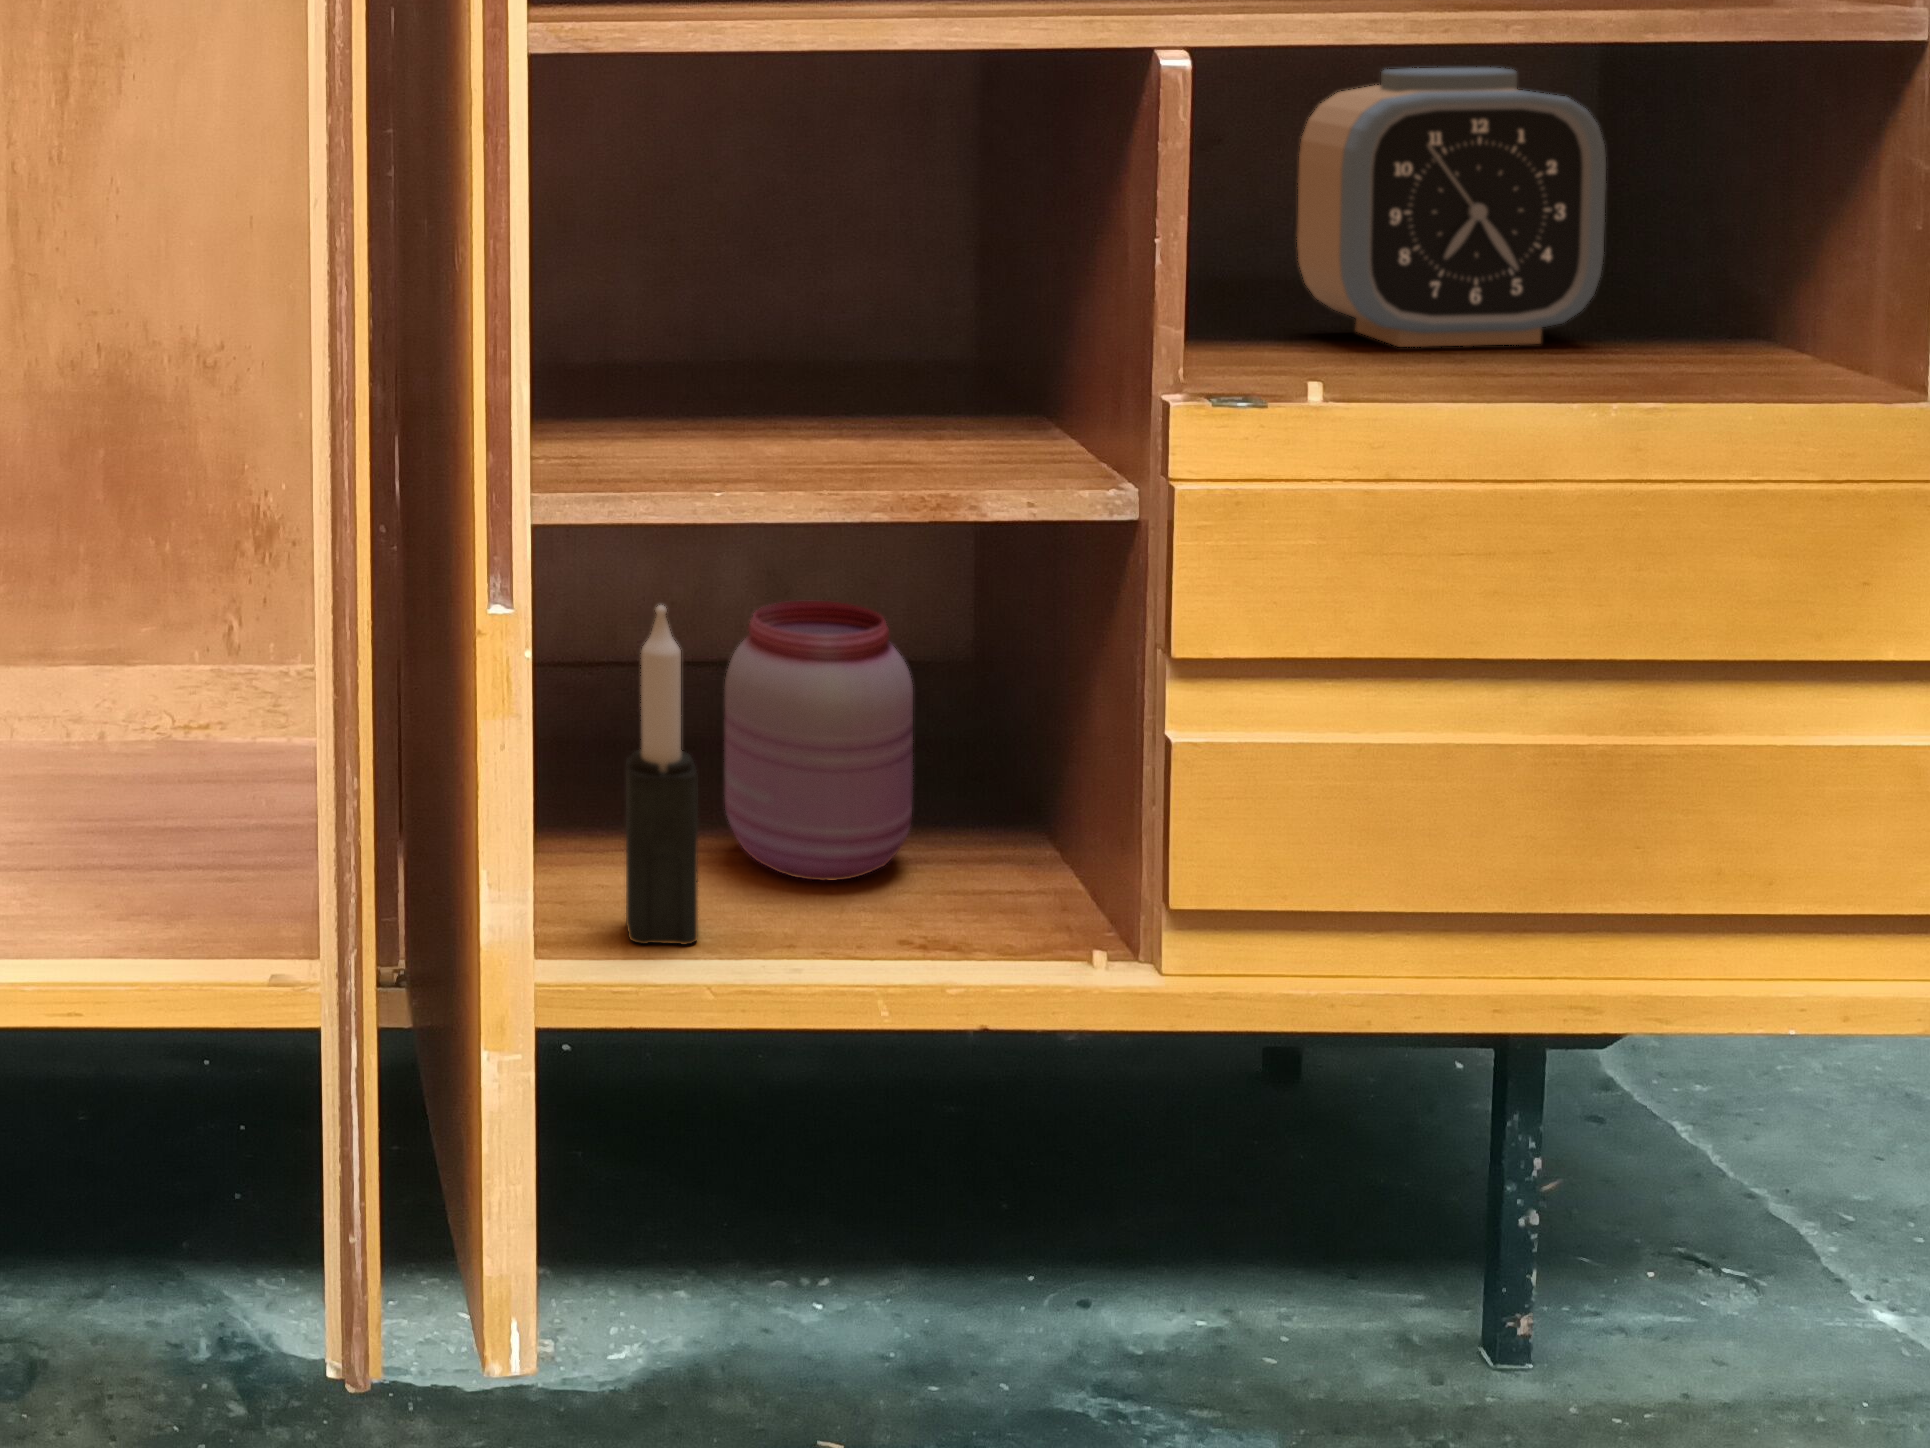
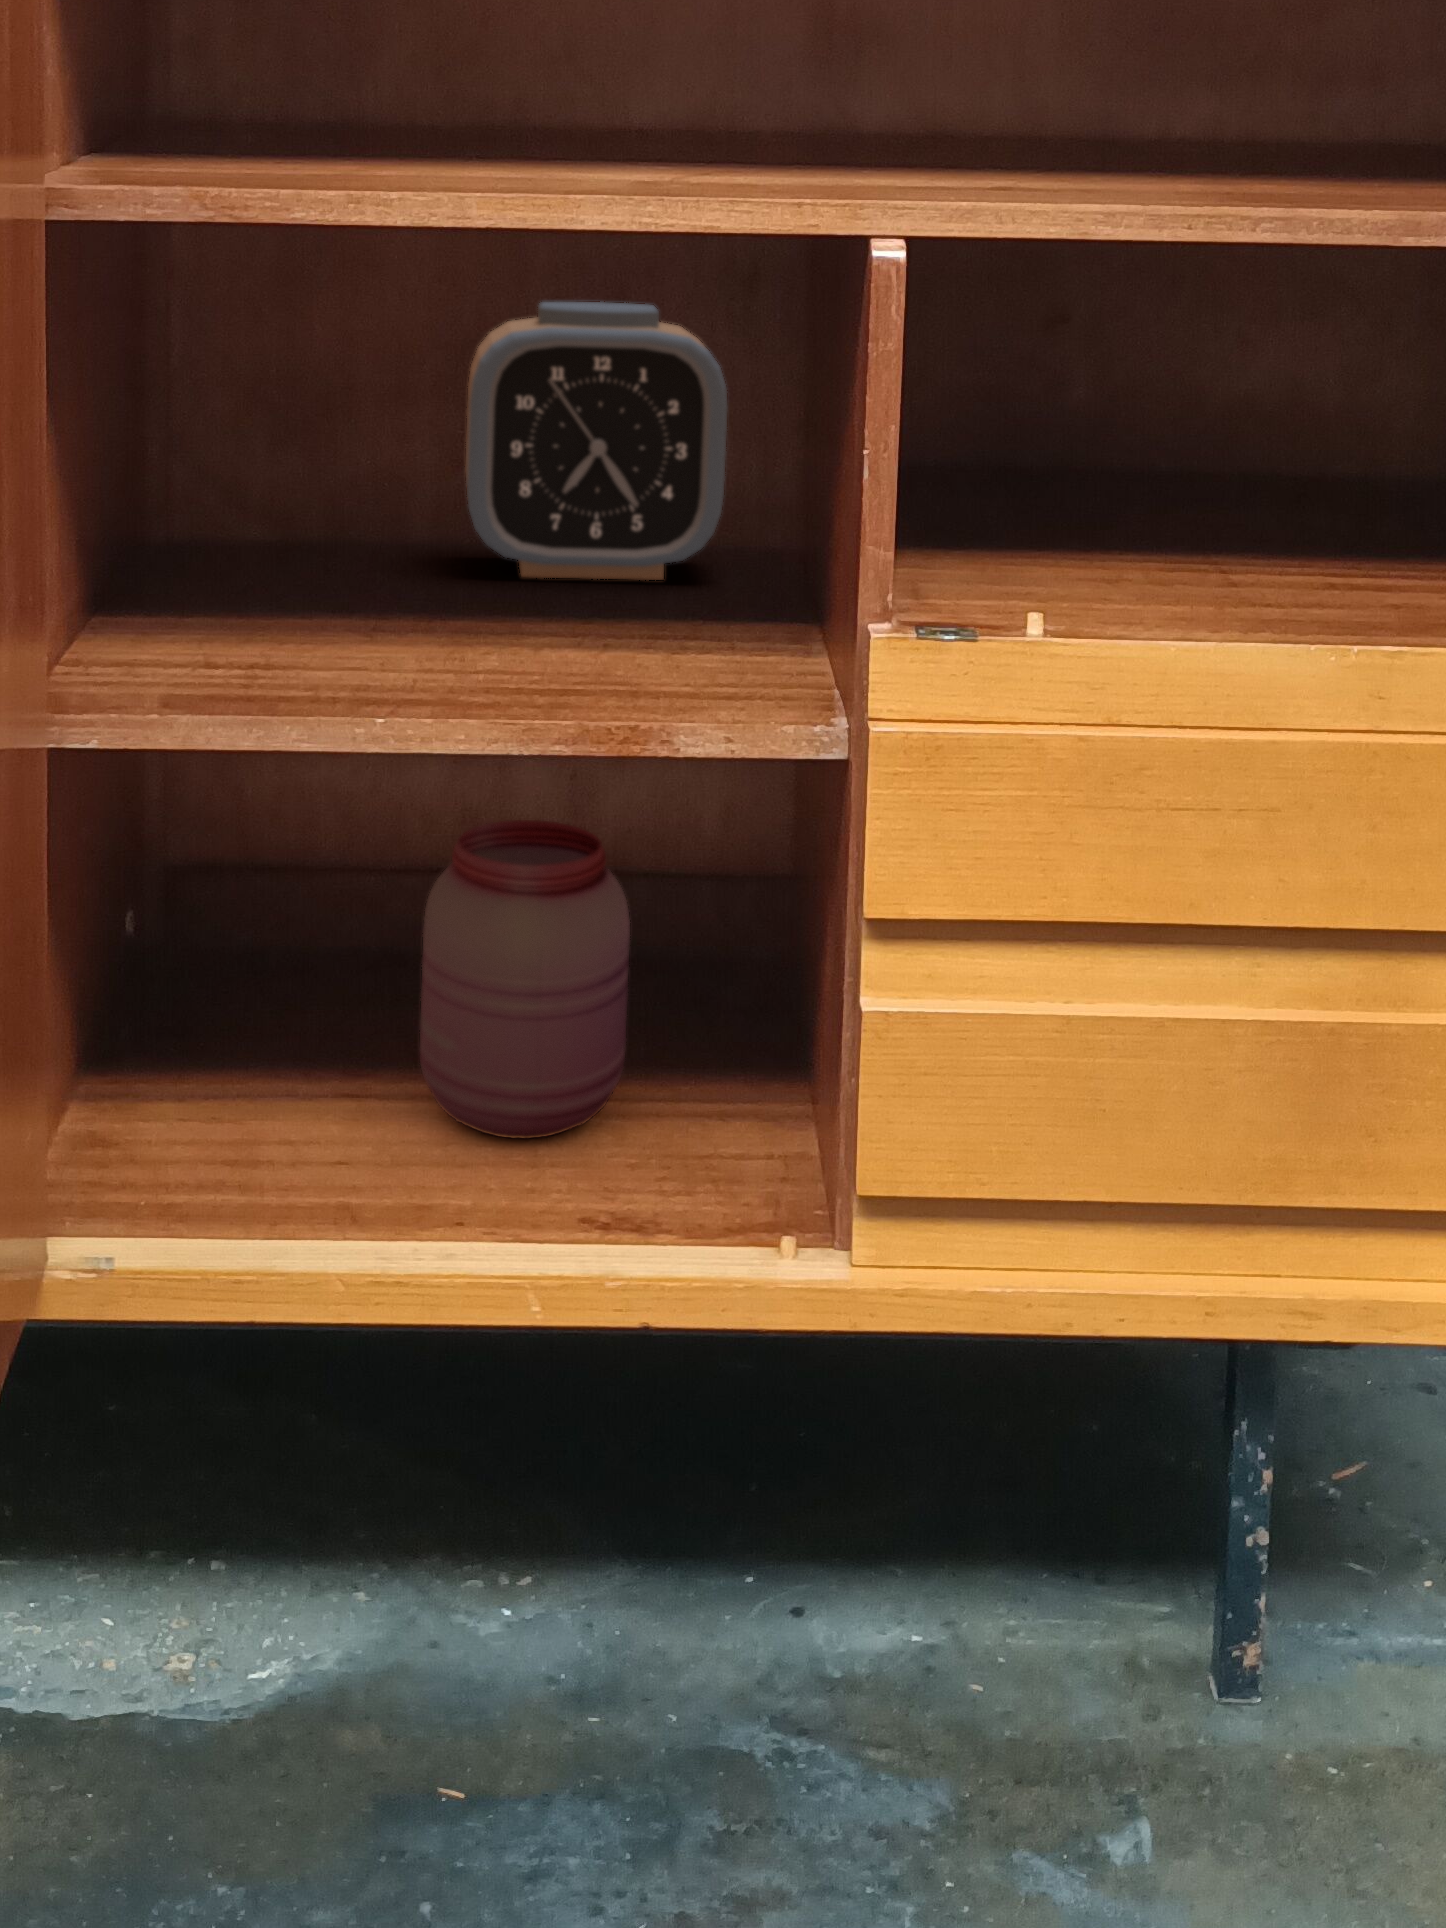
alarm clock: present [1297,68,1606,347] -> present [466,302,727,580]
candle: present [626,605,698,944] -> none [254,829,343,1217]

